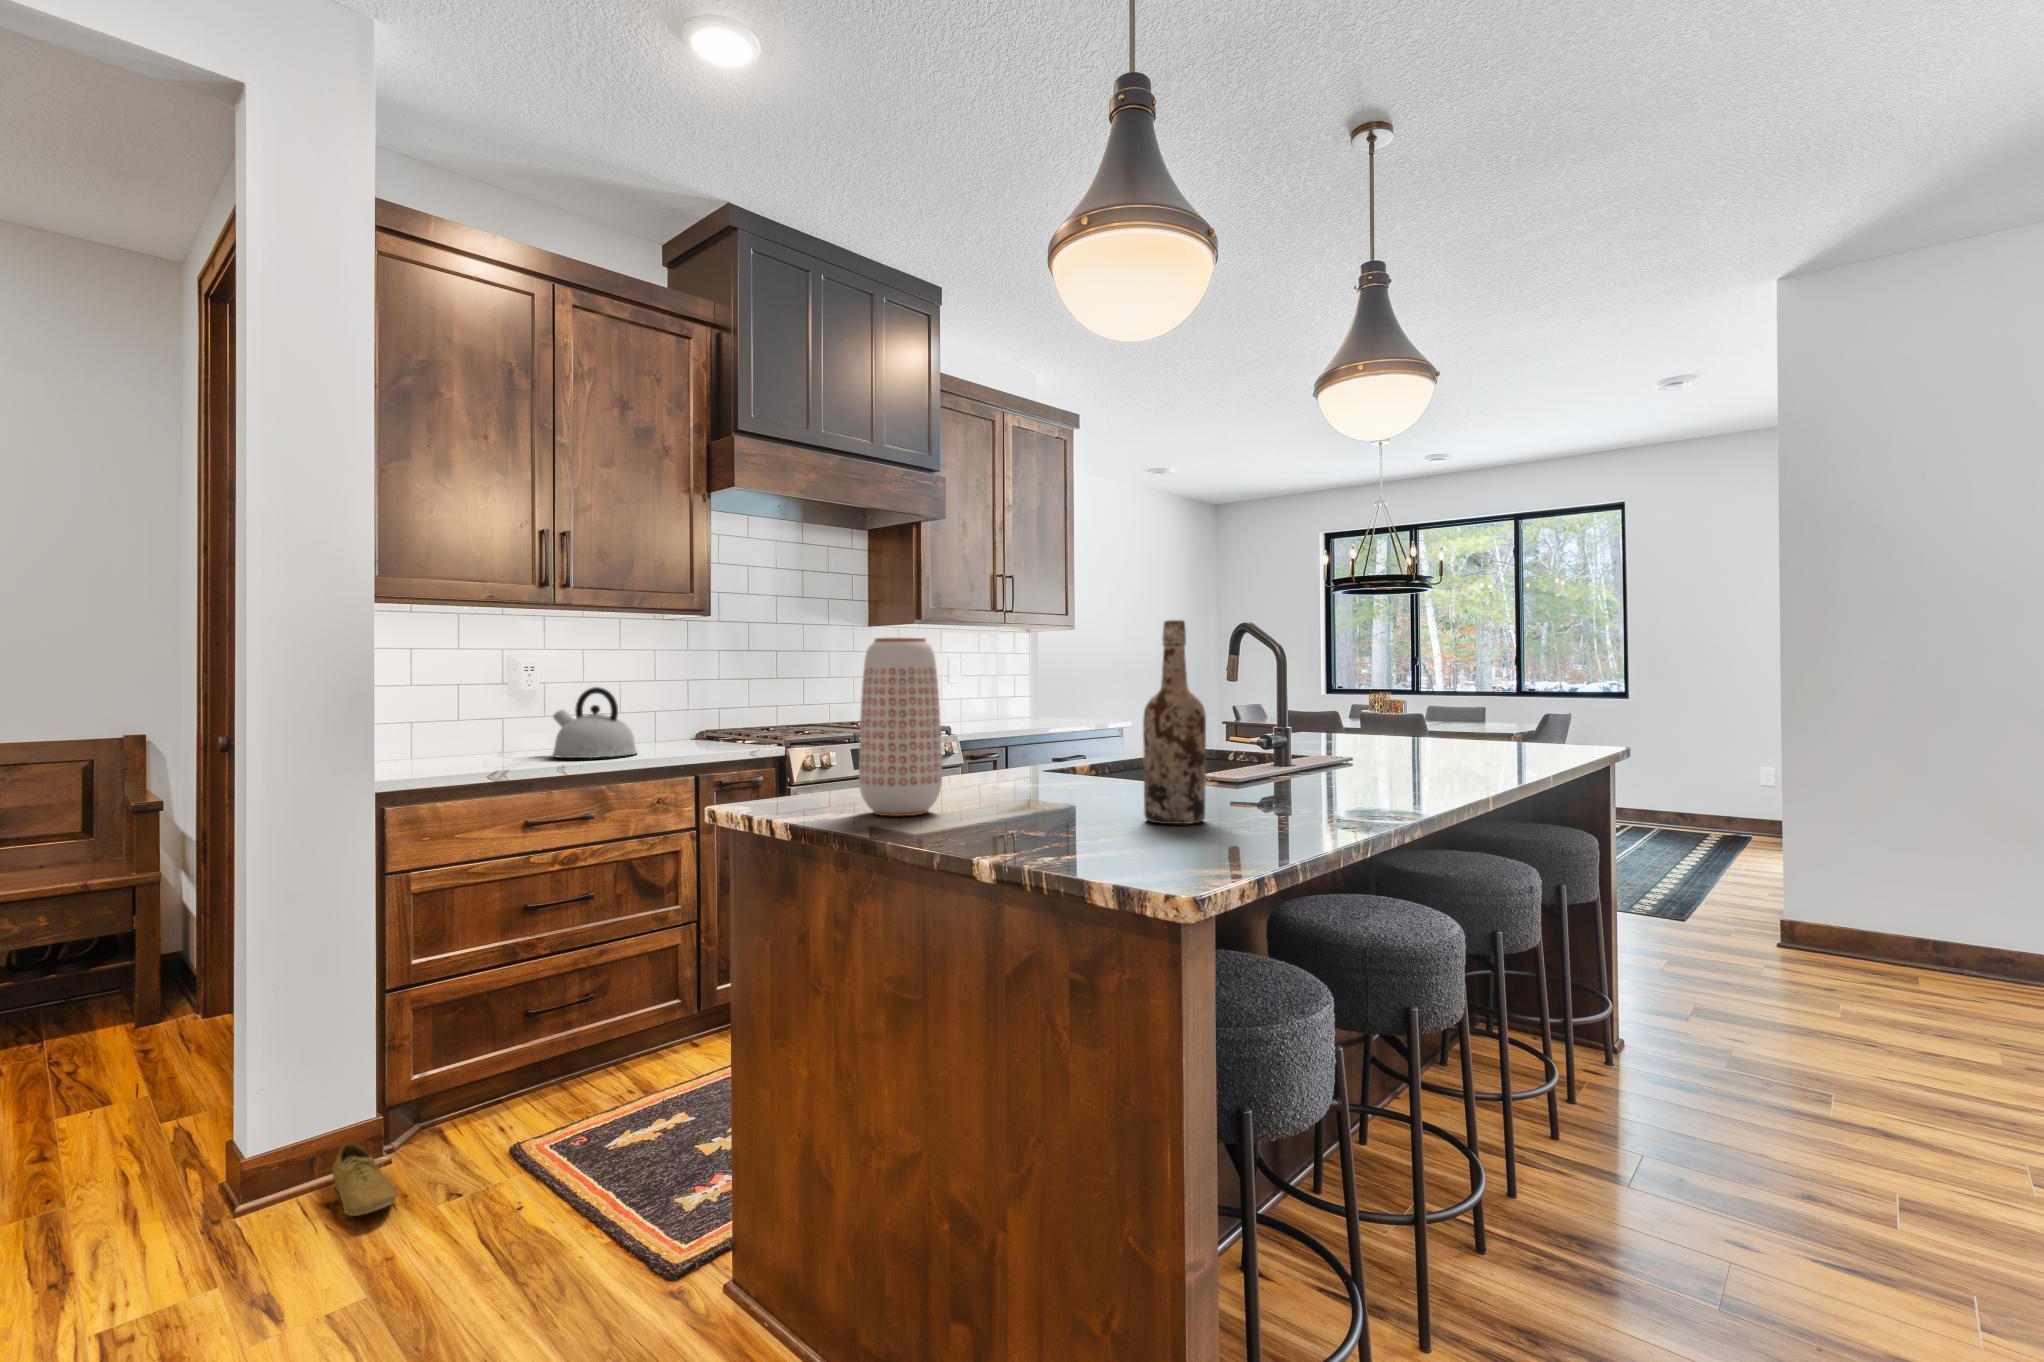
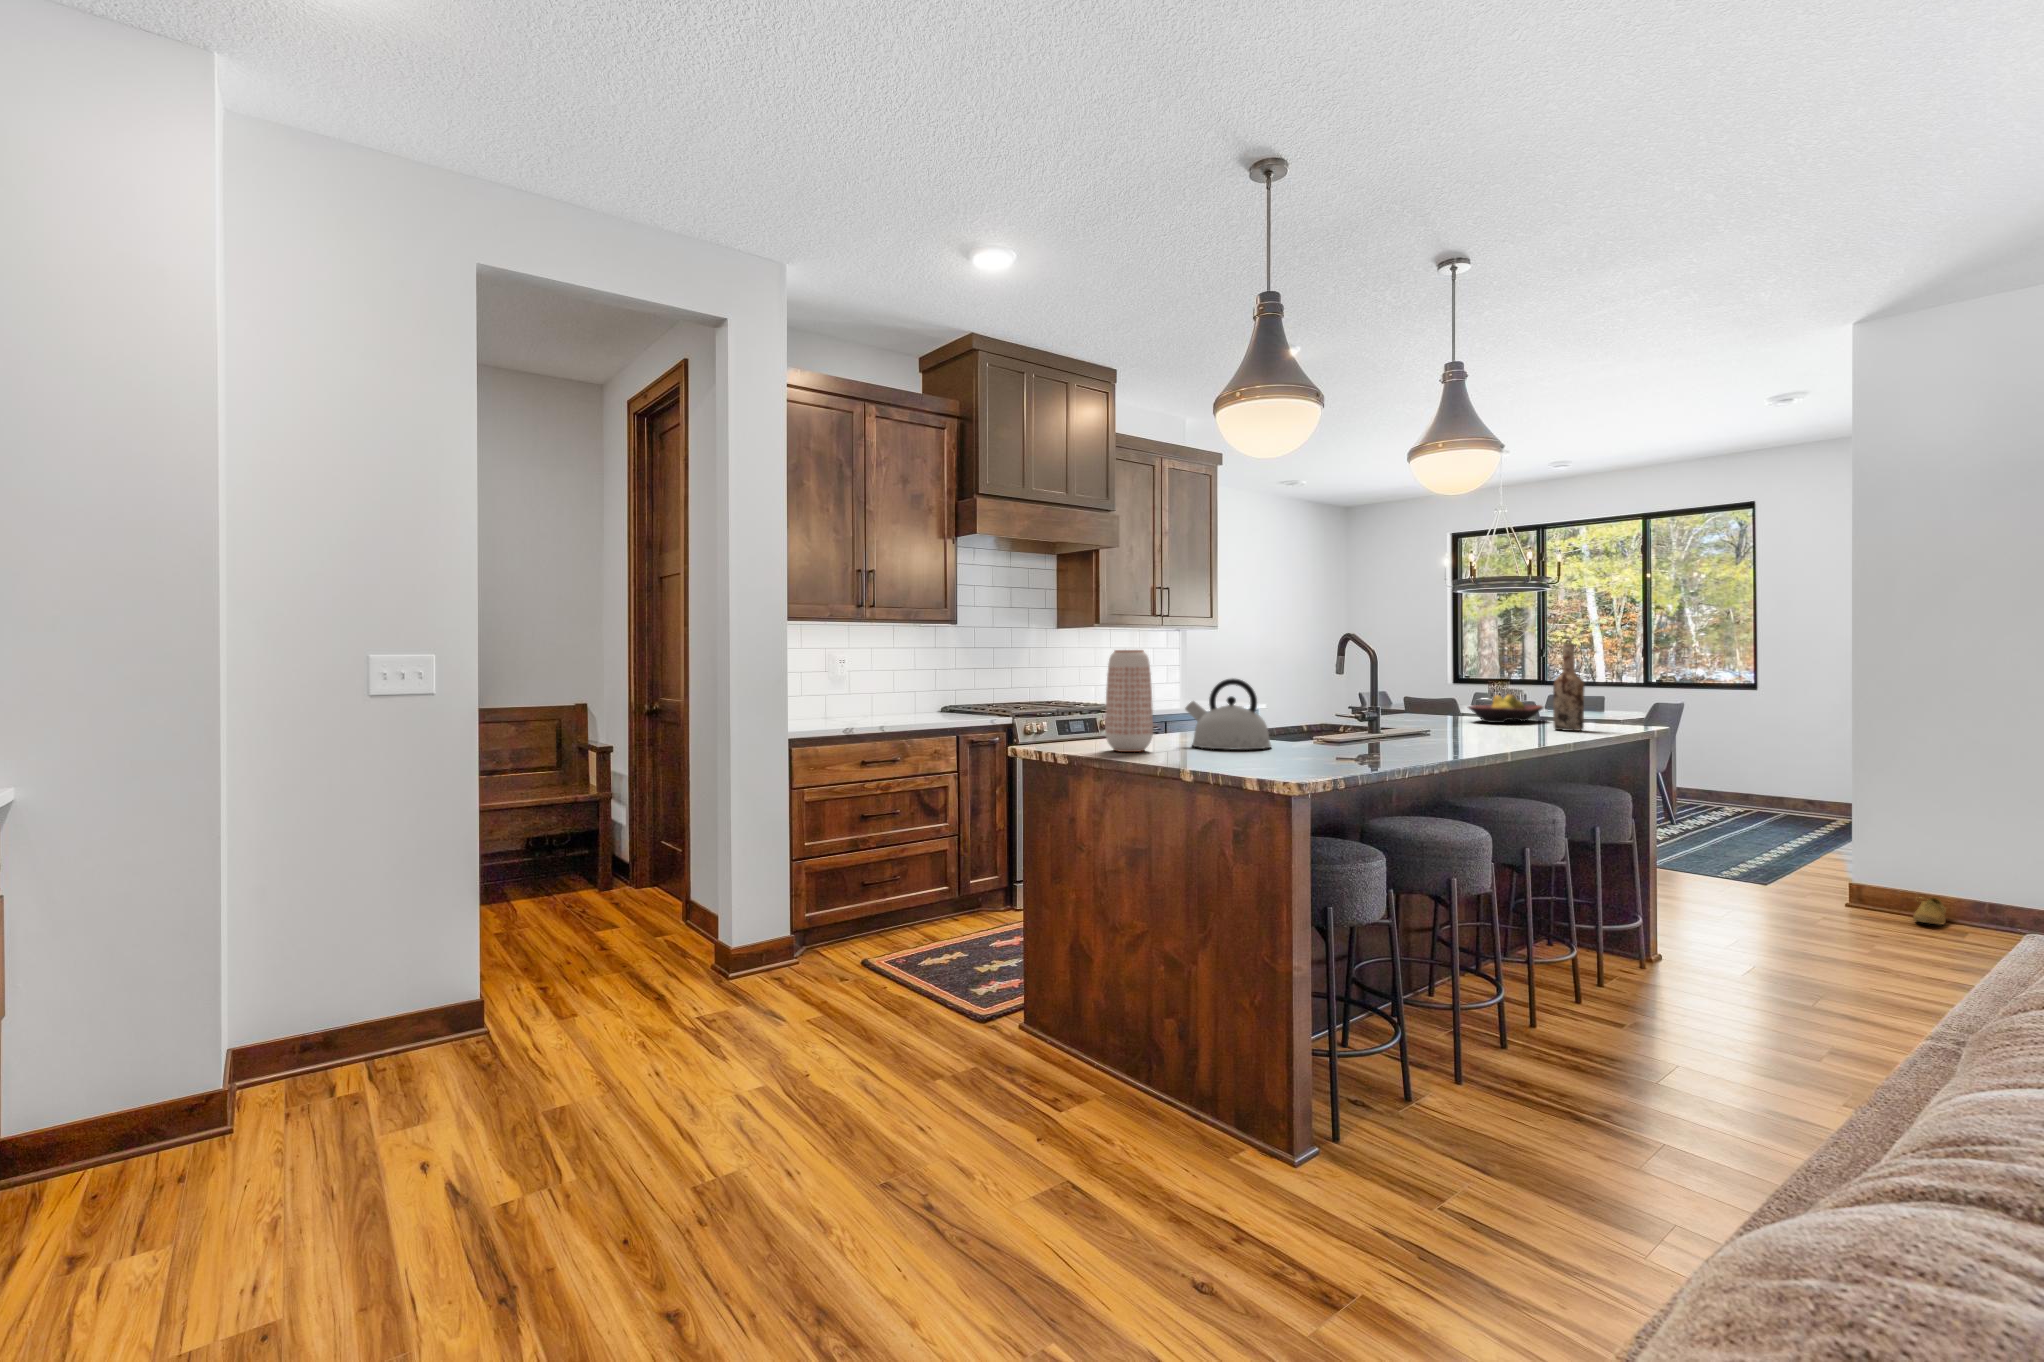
wine bottle: present [1143,620,1206,824] -> present [1553,644,1584,731]
kettle: present [552,687,637,758] -> present [1185,679,1271,749]
fruit bowl: none [1387,708,1478,747] -> present [1468,694,1543,723]
shoe: present [332,1143,397,1216] -> present [1913,897,1946,924]

